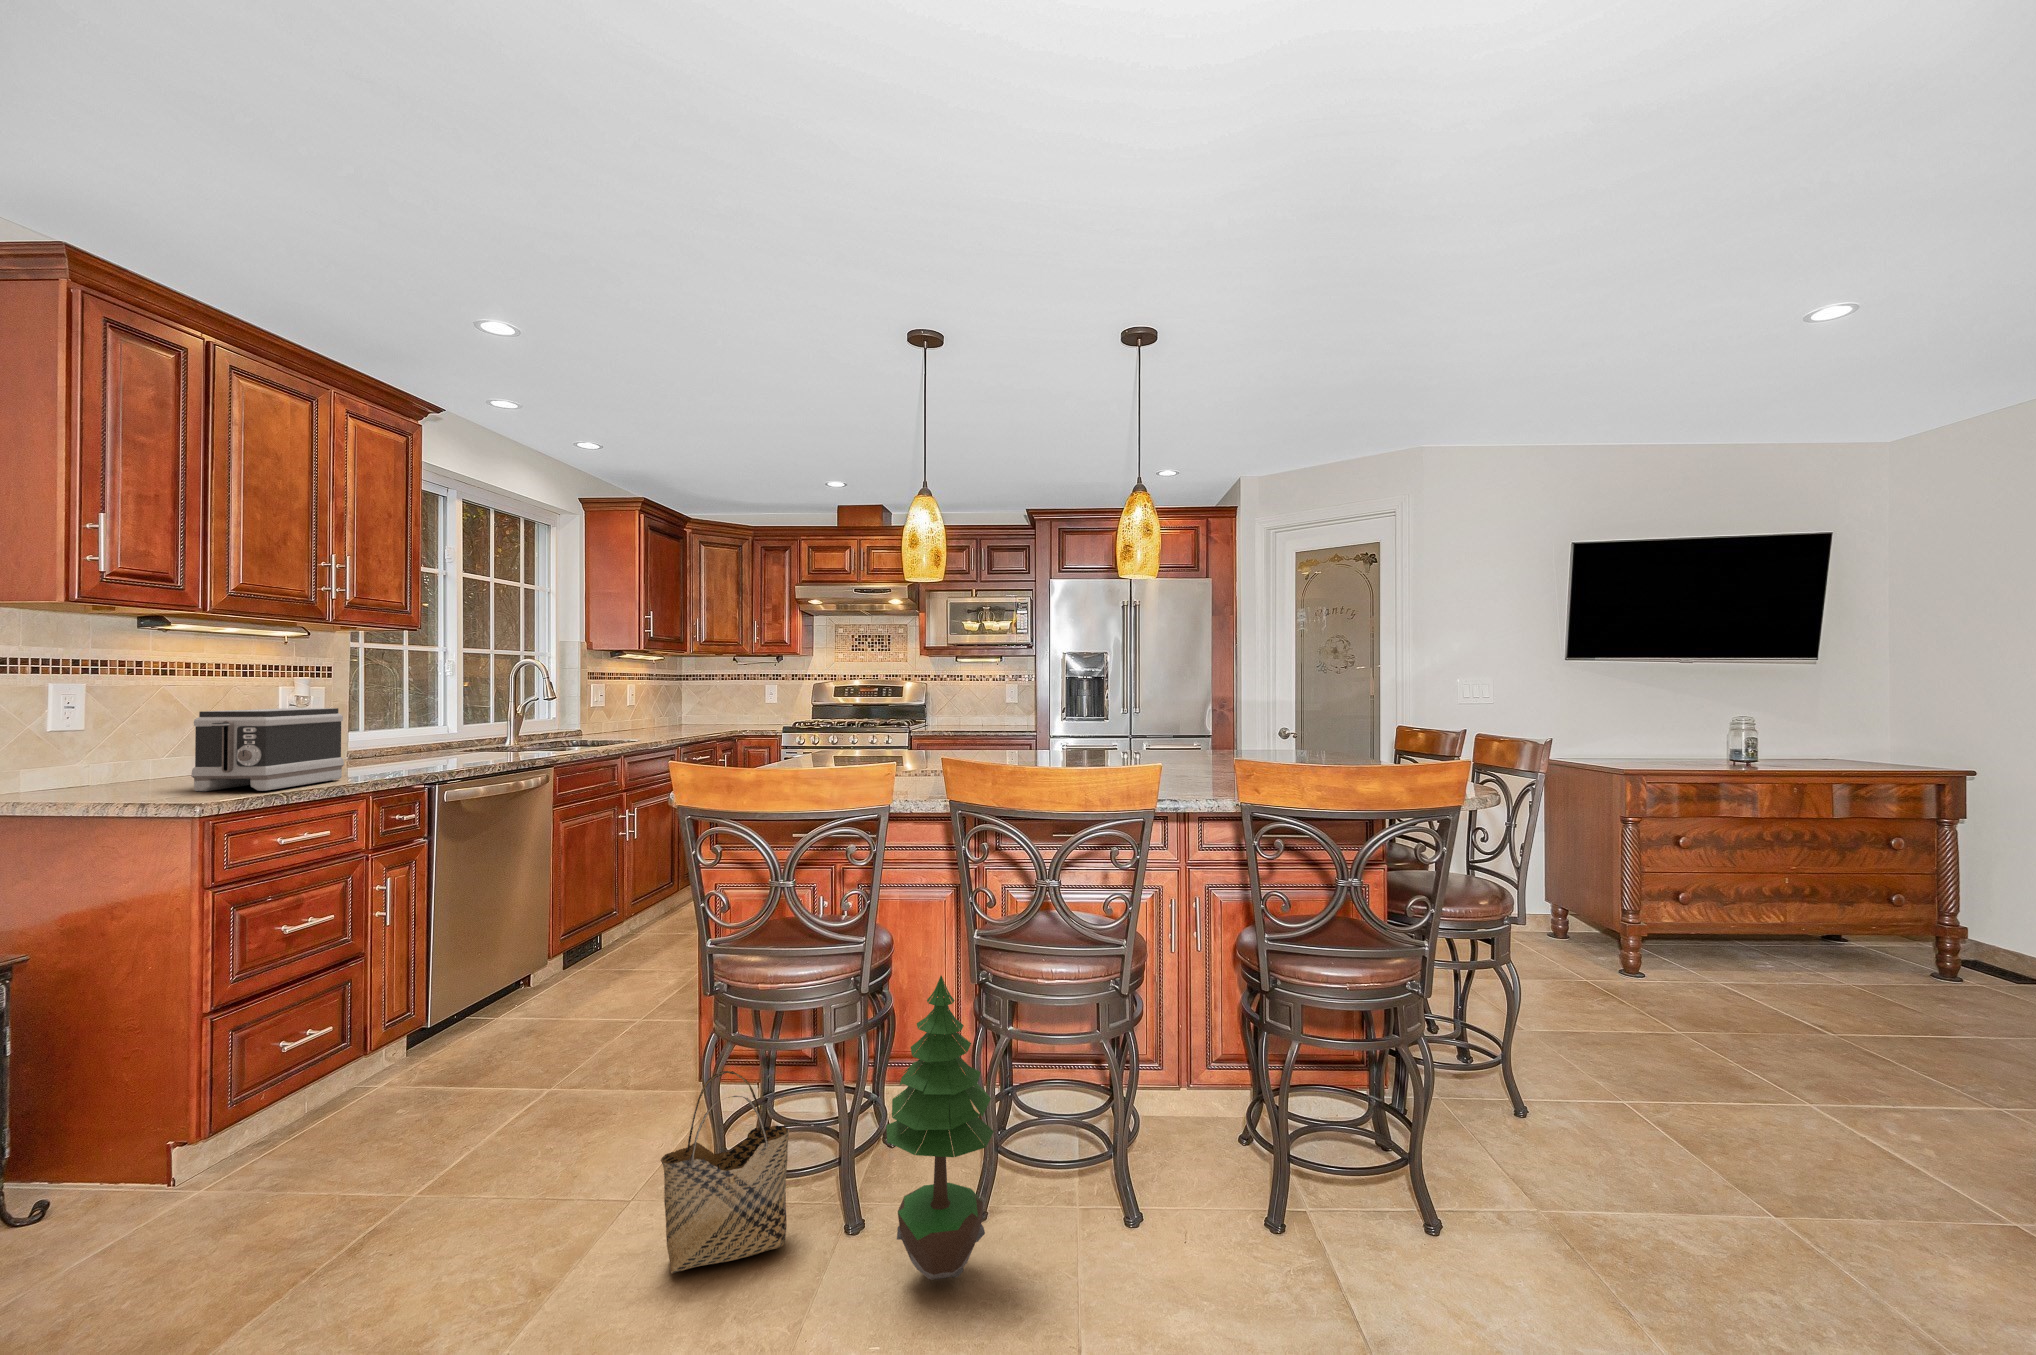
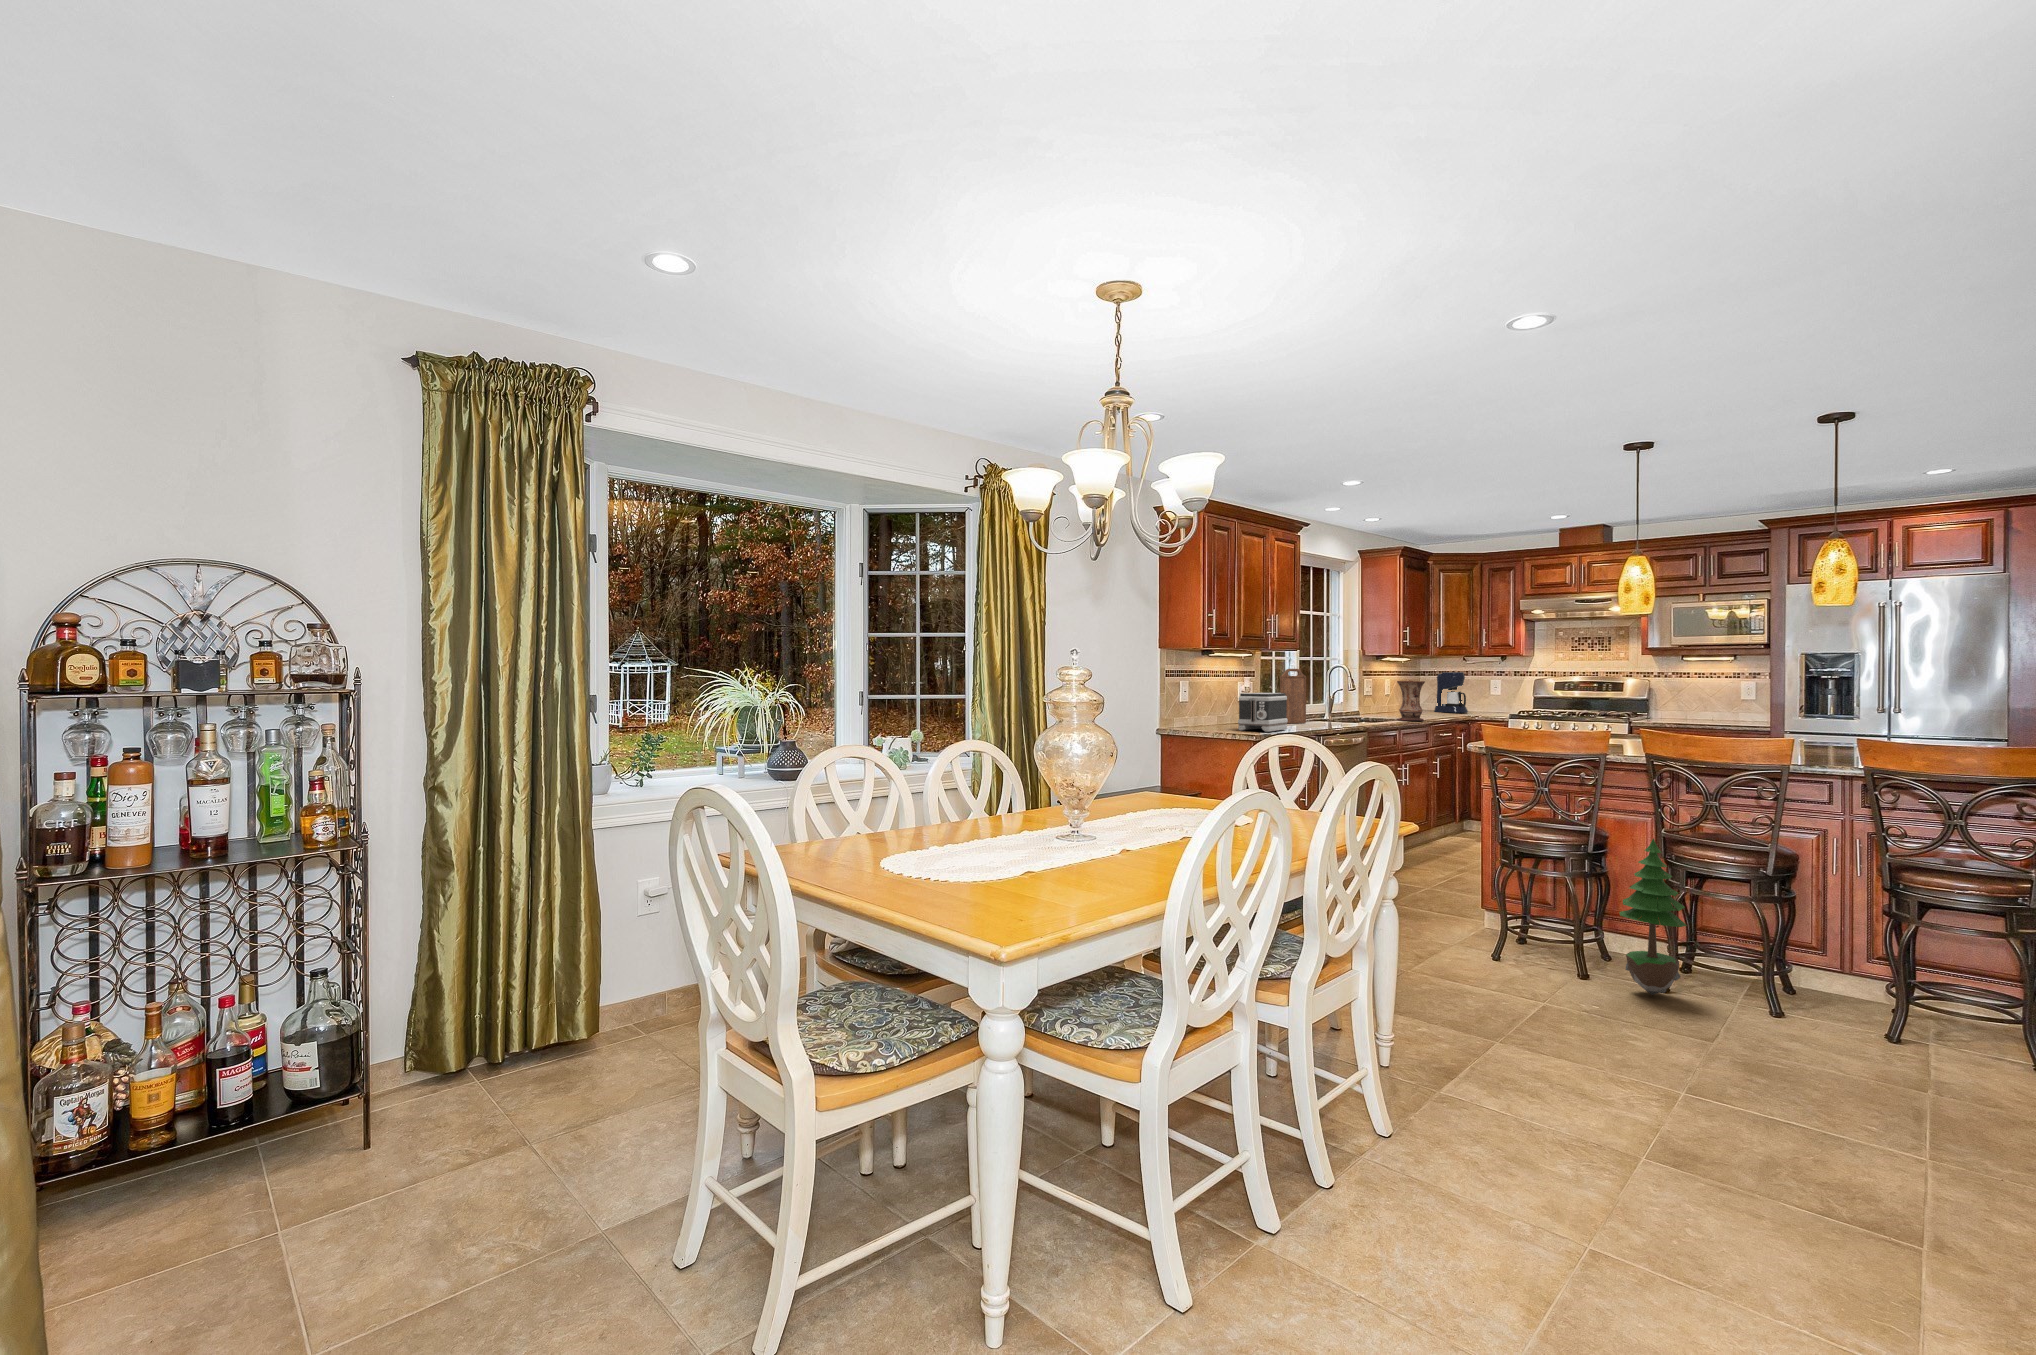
cutting board: none [371,664,434,763] -> present [1280,669,1306,723]
coffee maker: none [698,675,739,726] -> present [1434,672,1468,713]
vase: none [623,686,663,743] -> present [1397,681,1425,721]
woven basket: present [661,1071,789,1274] -> none [1492,880,1559,968]

